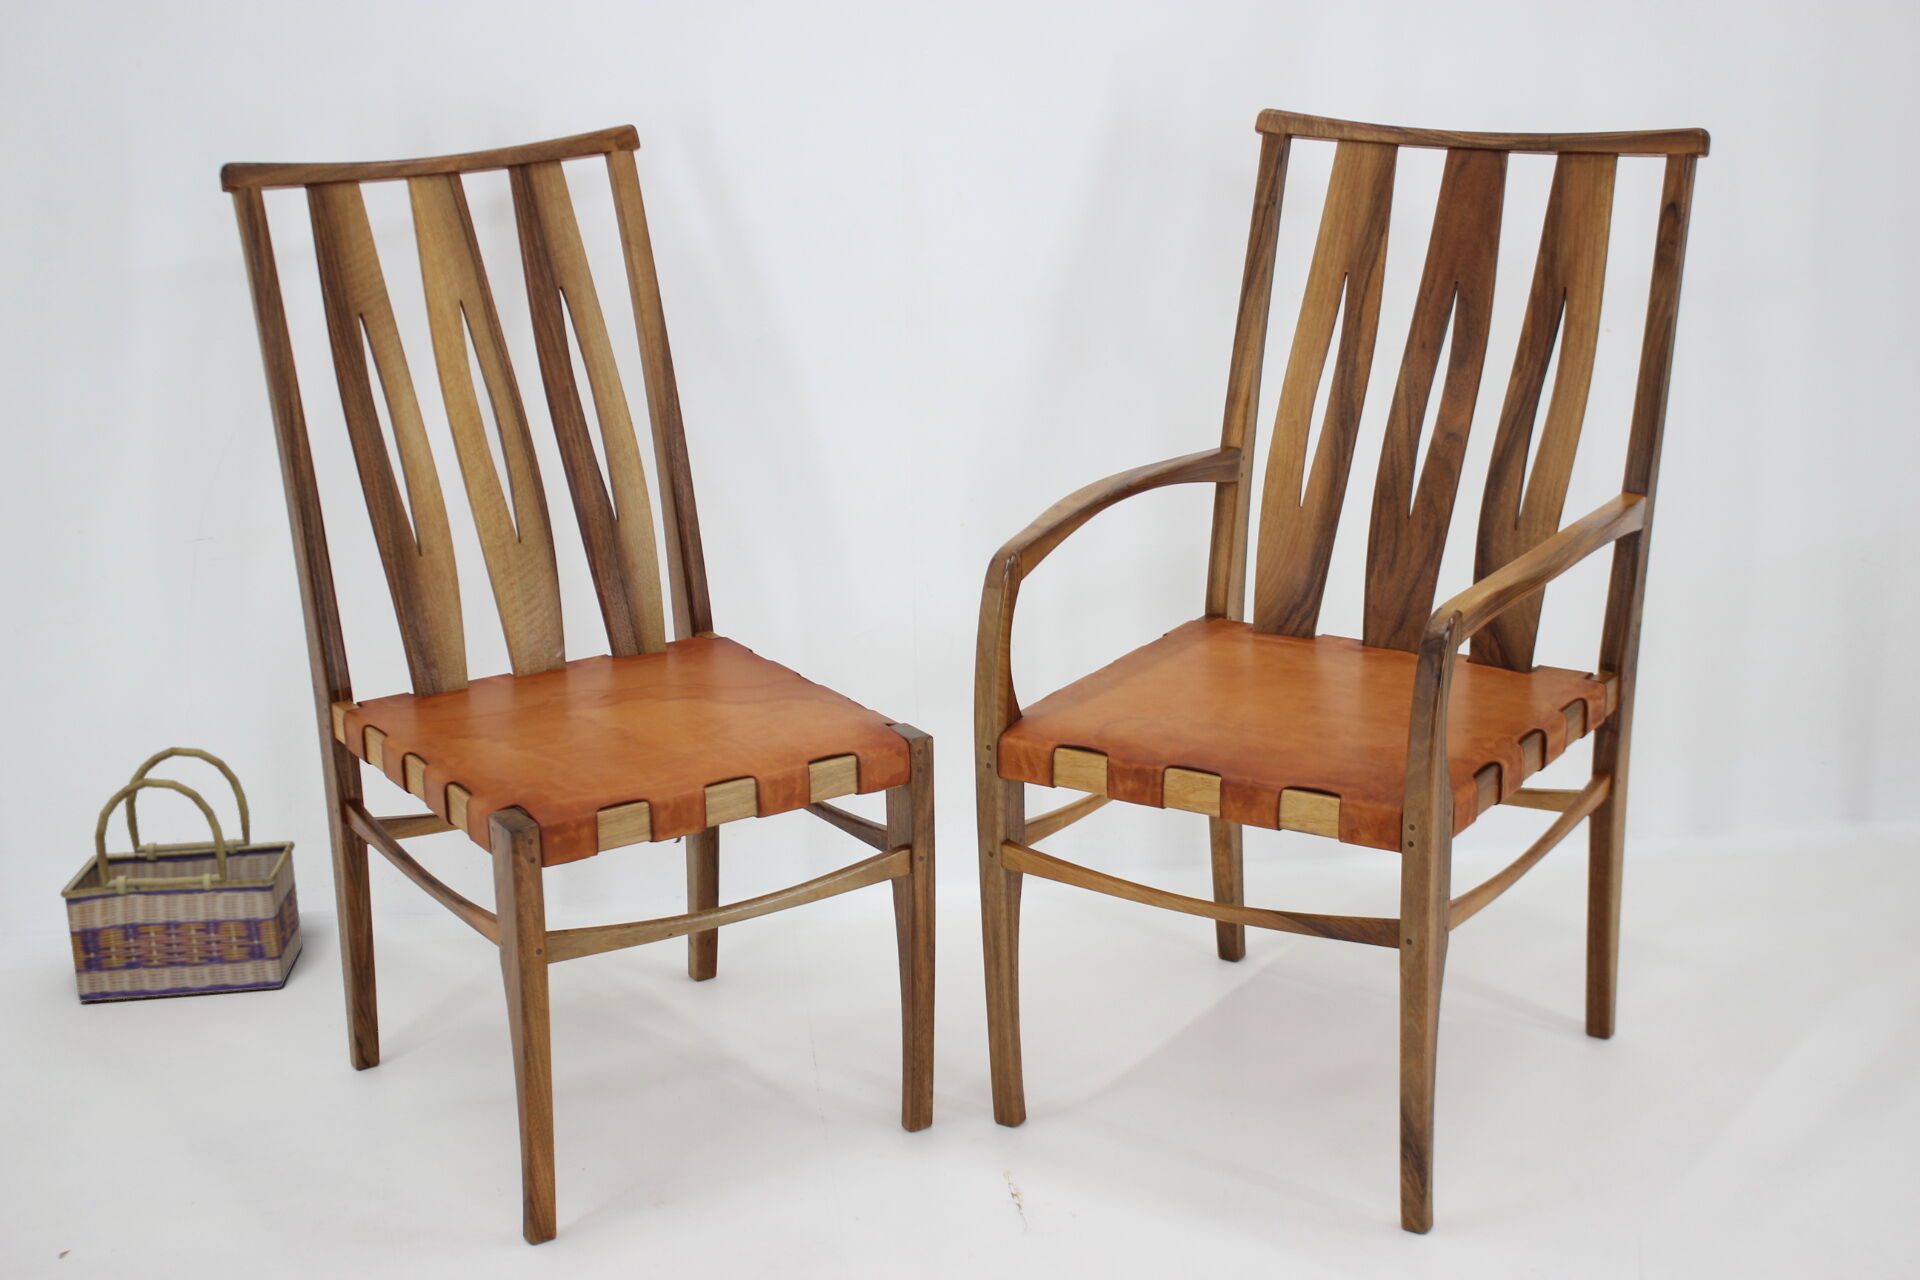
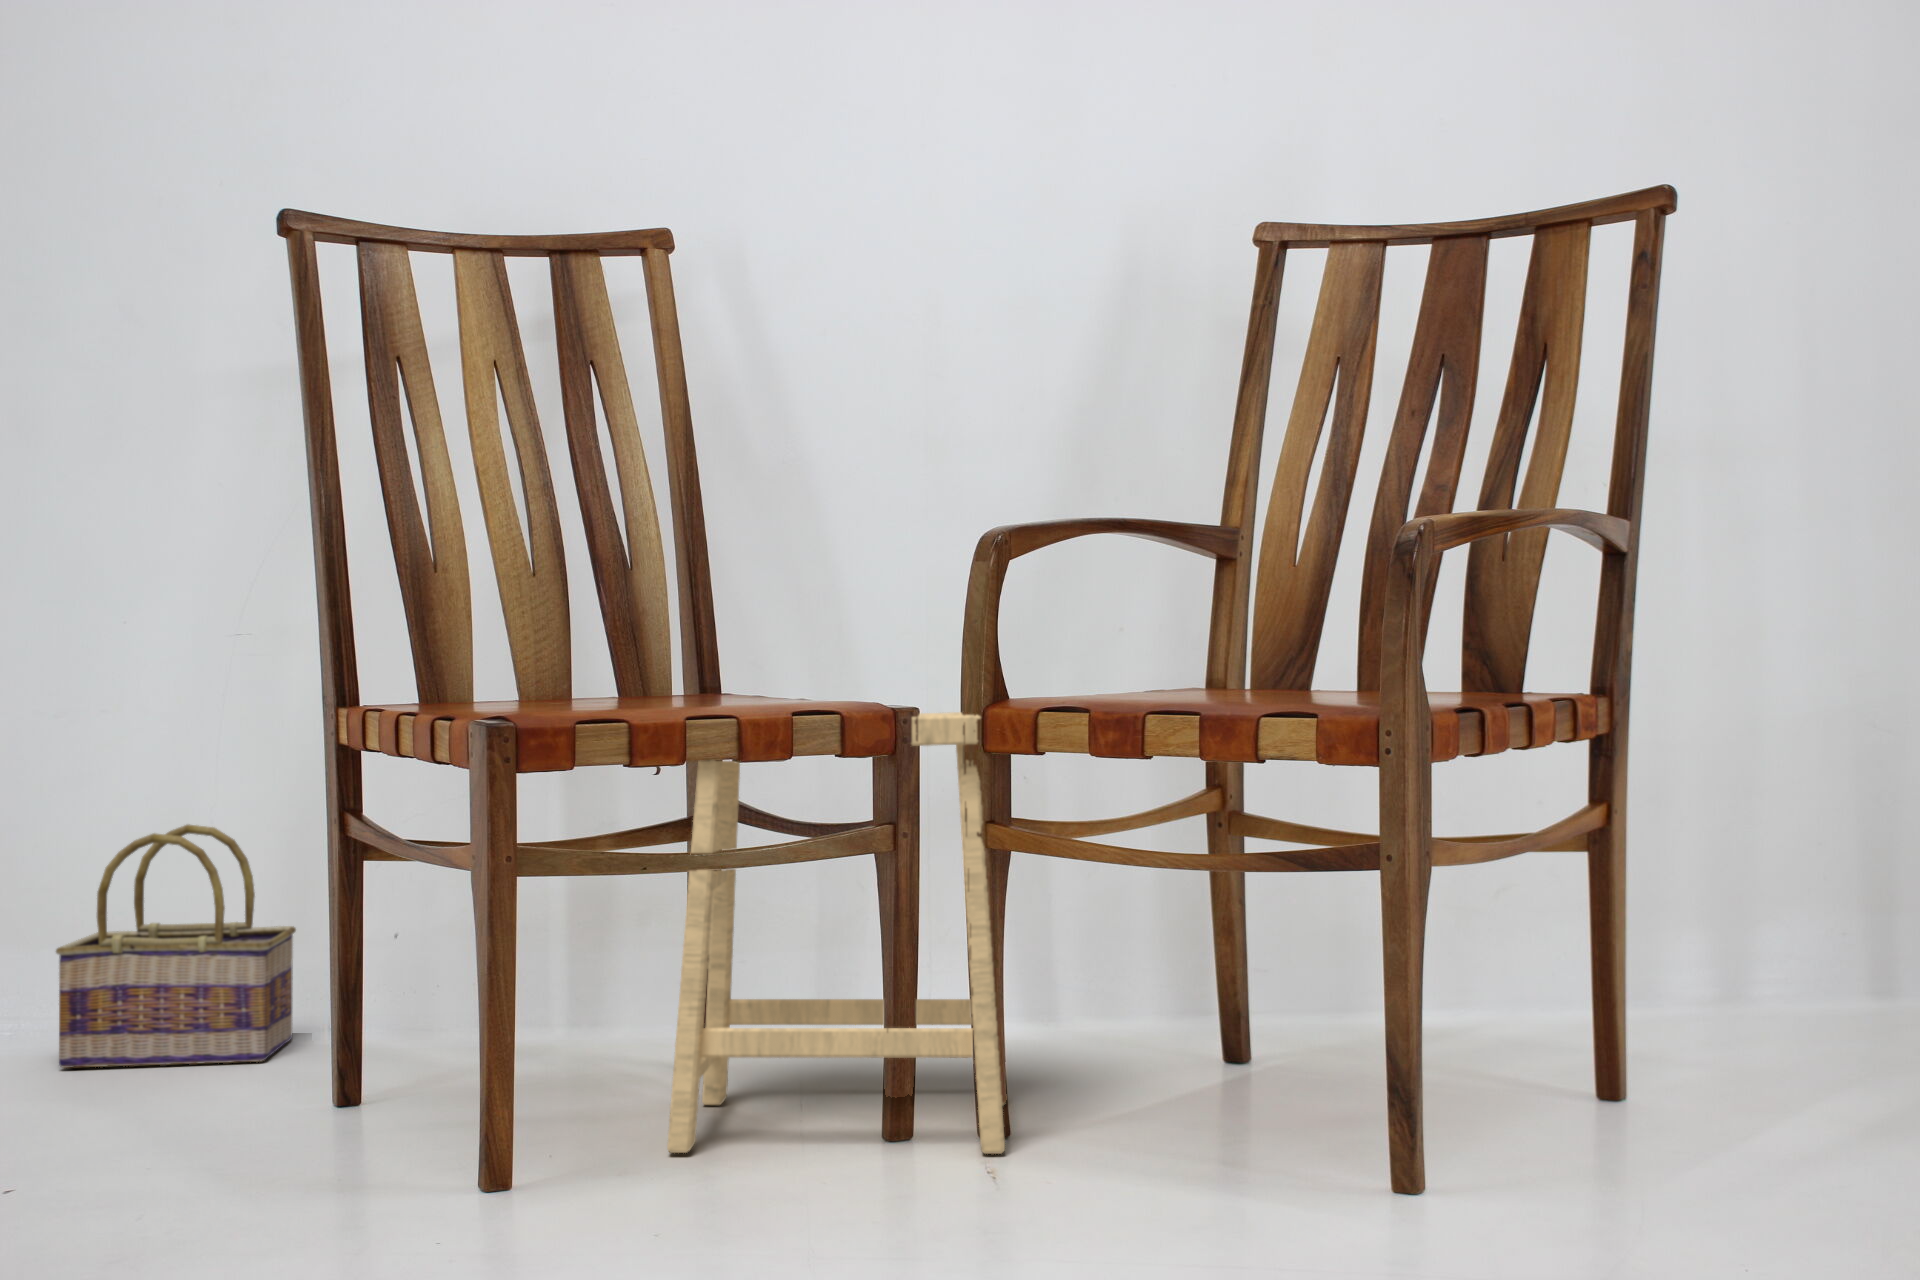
footstool: none [679,692,1021,1145] -> present [667,712,1006,1154]

